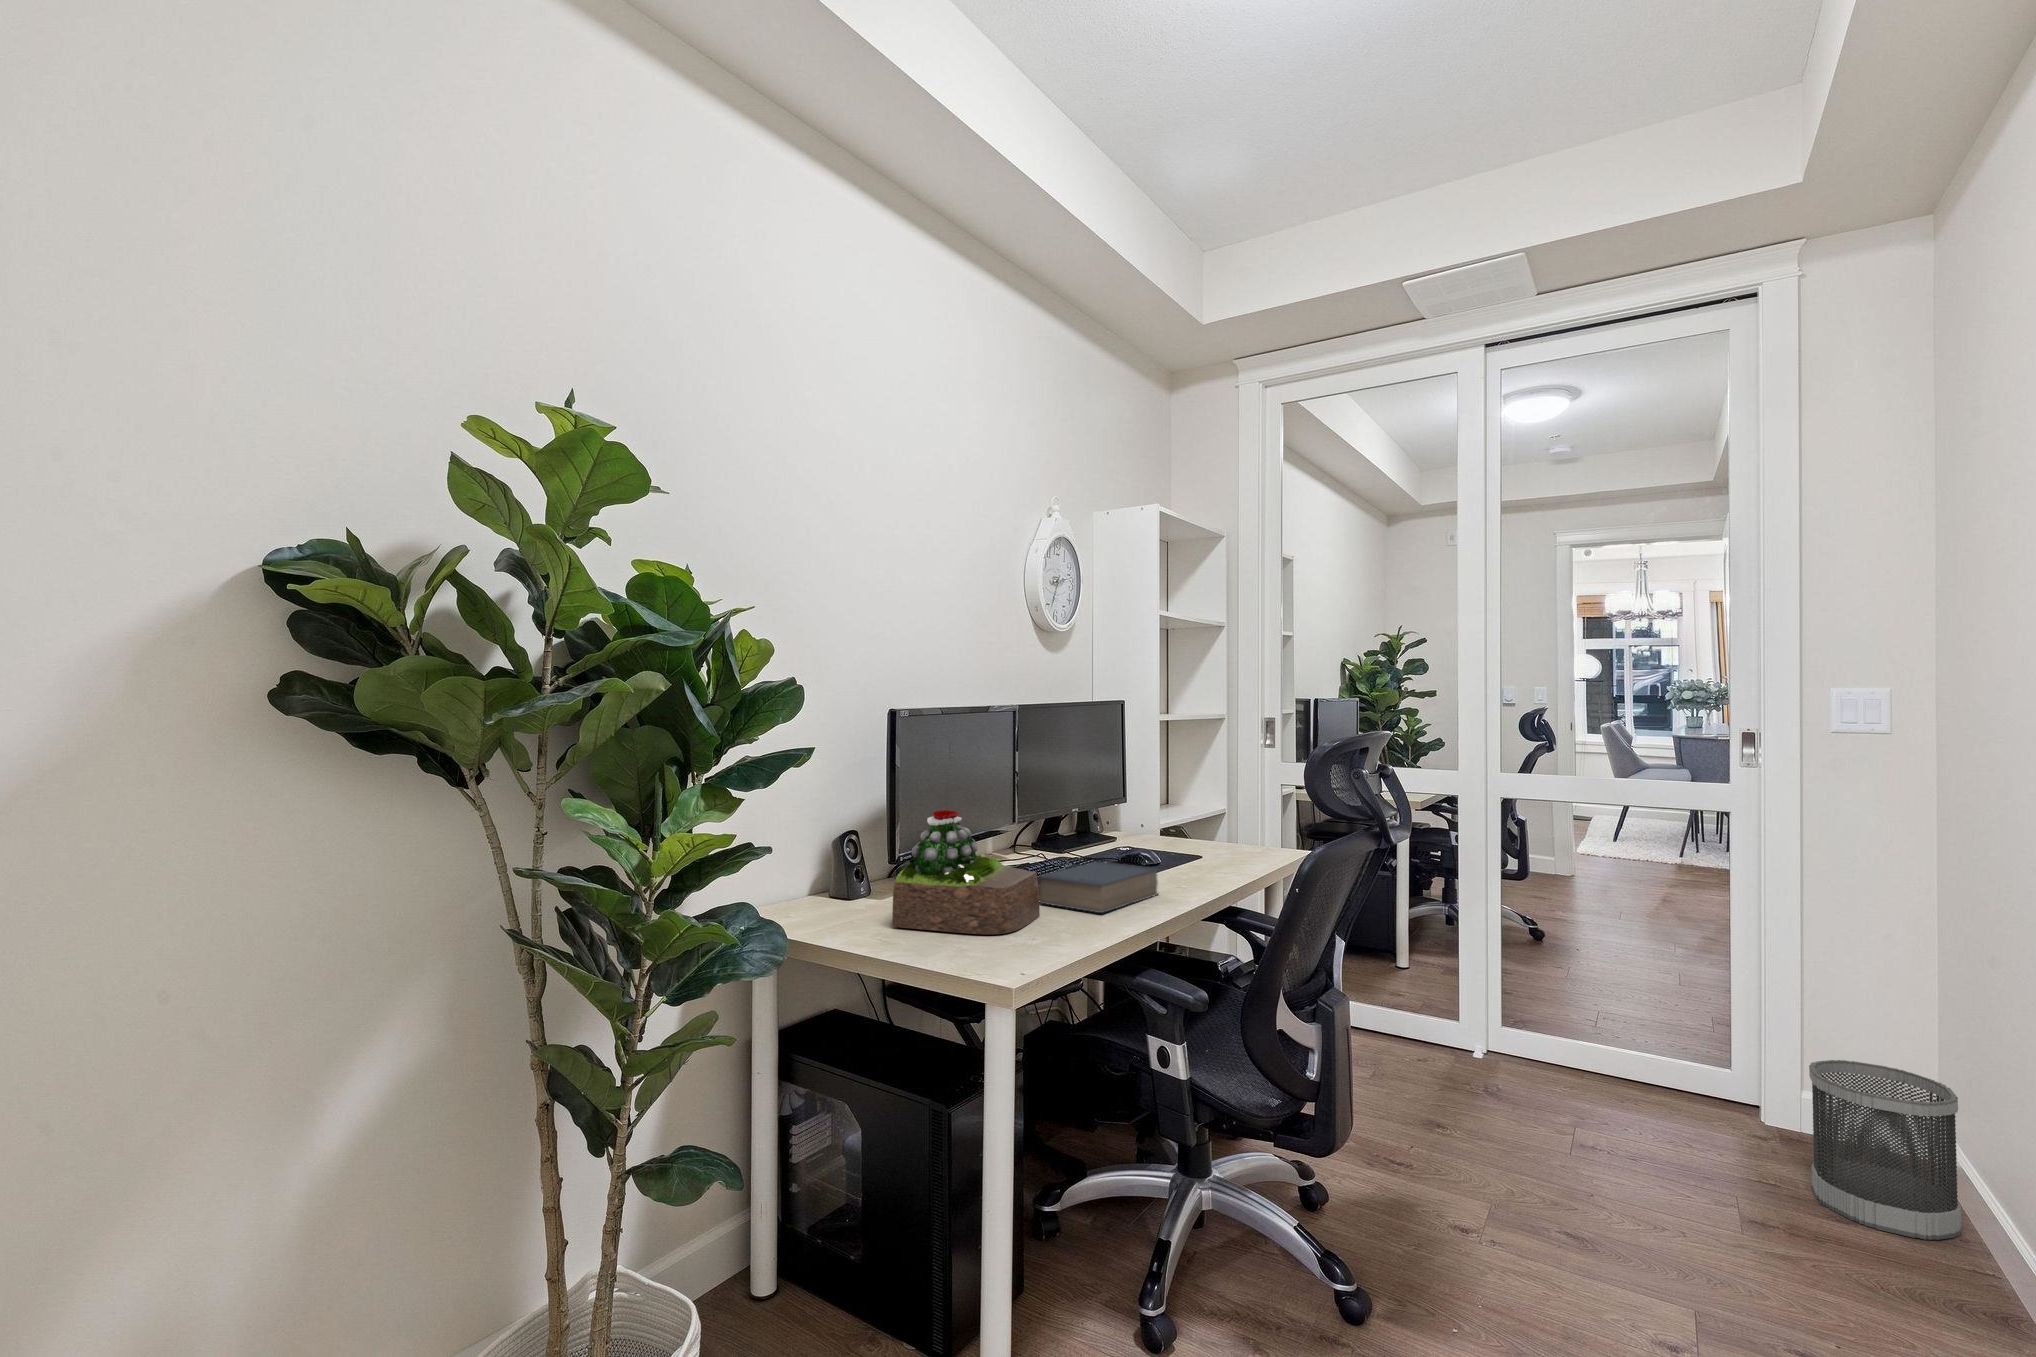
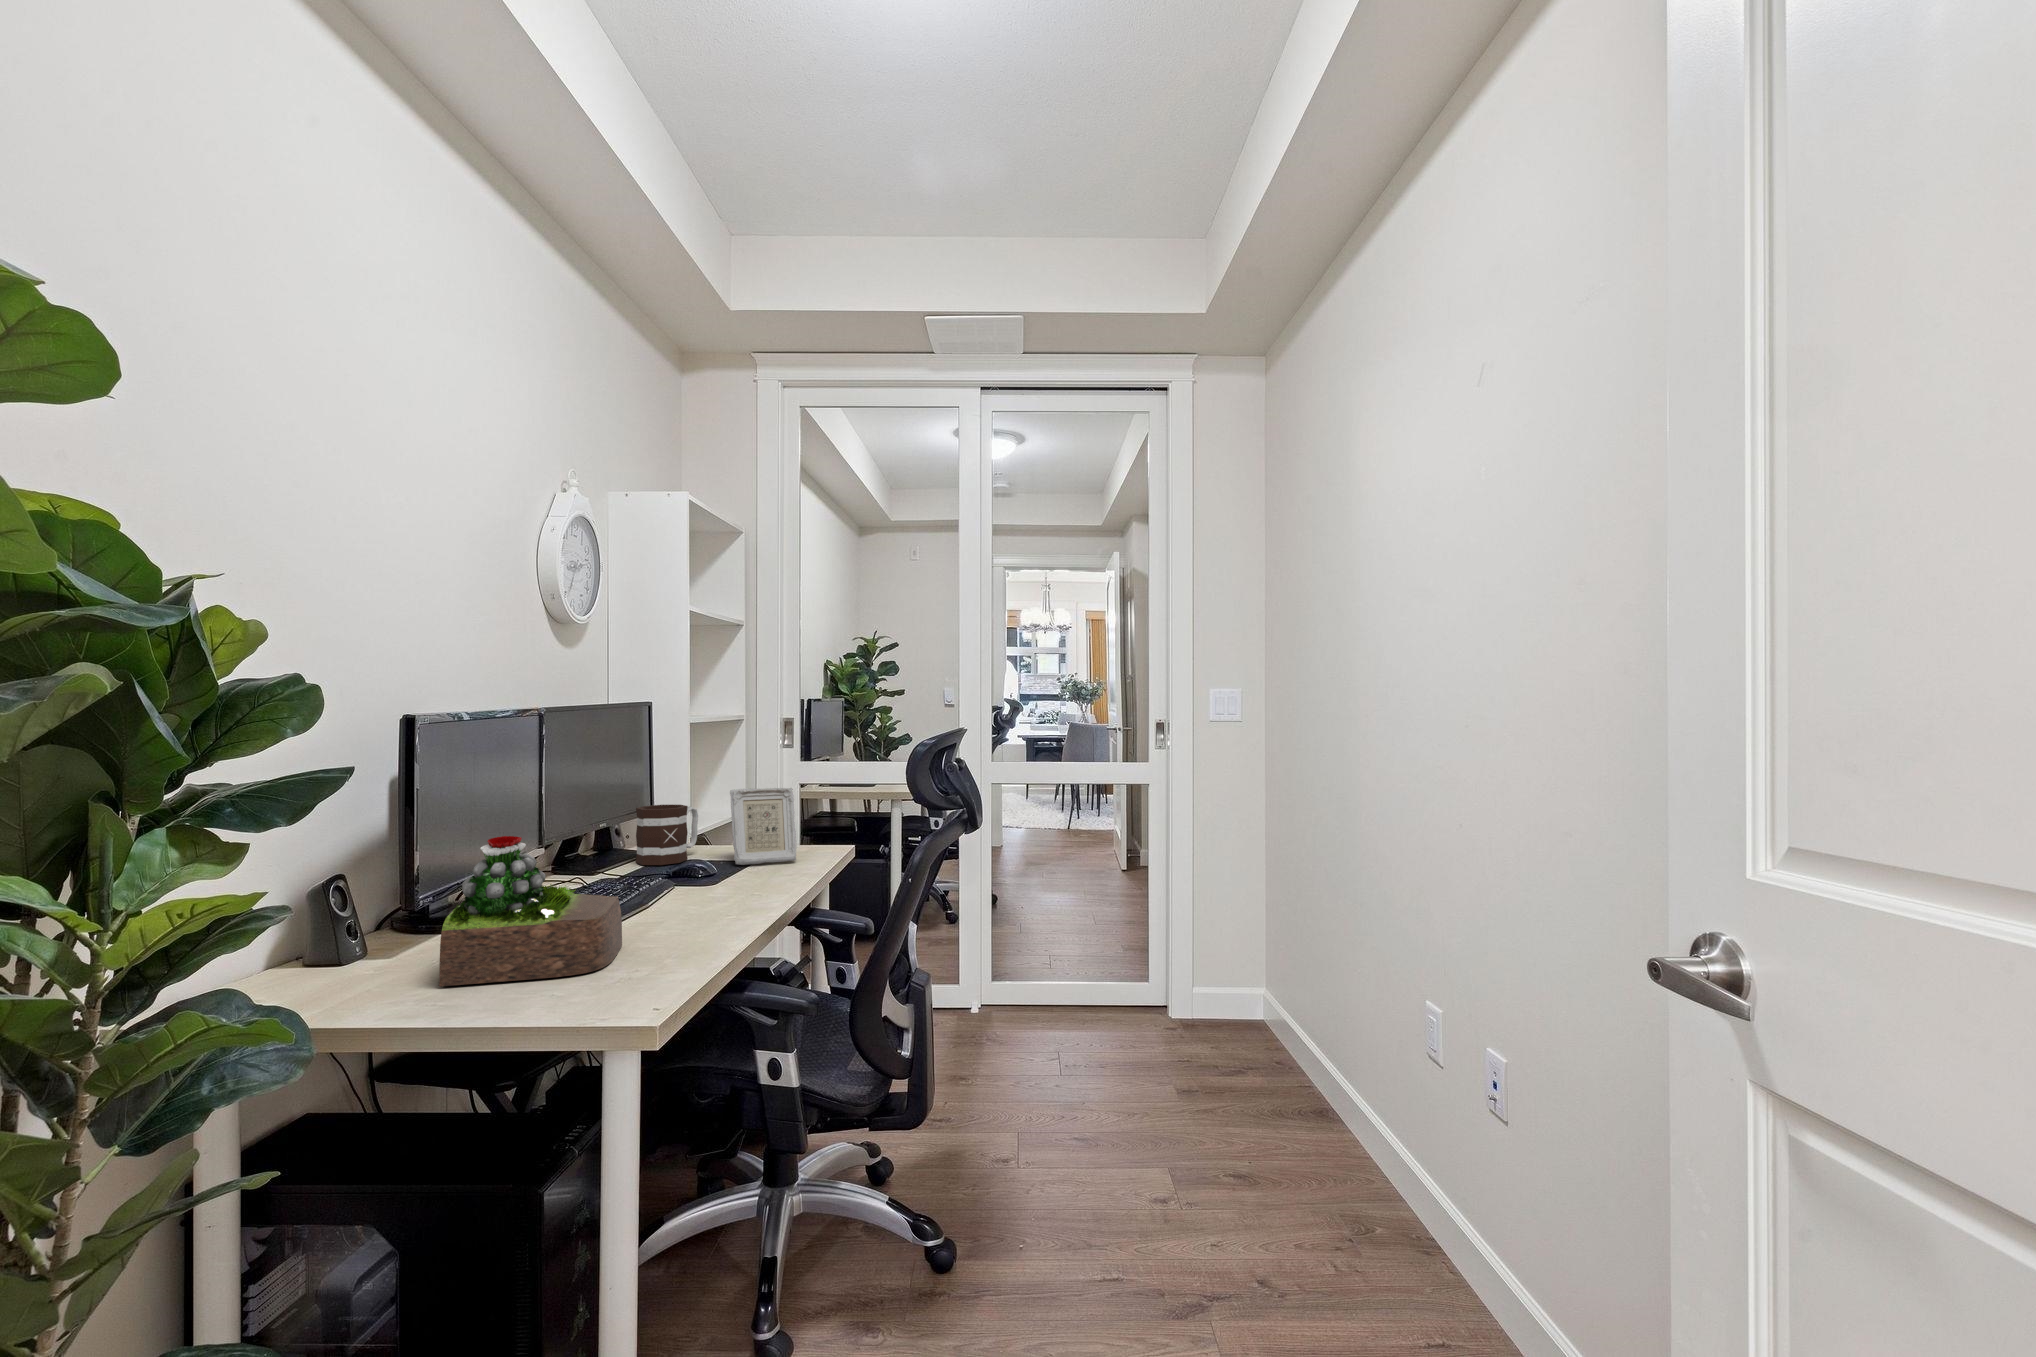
picture frame: none [1181,785,1243,860] -> present [730,788,797,865]
mug: none [1100,796,1158,851] -> present [636,805,698,865]
book: present [1038,861,1158,913] -> none [609,877,738,932]
wastebasket: present [1809,1060,1961,1240] -> none [1209,958,1292,1076]

